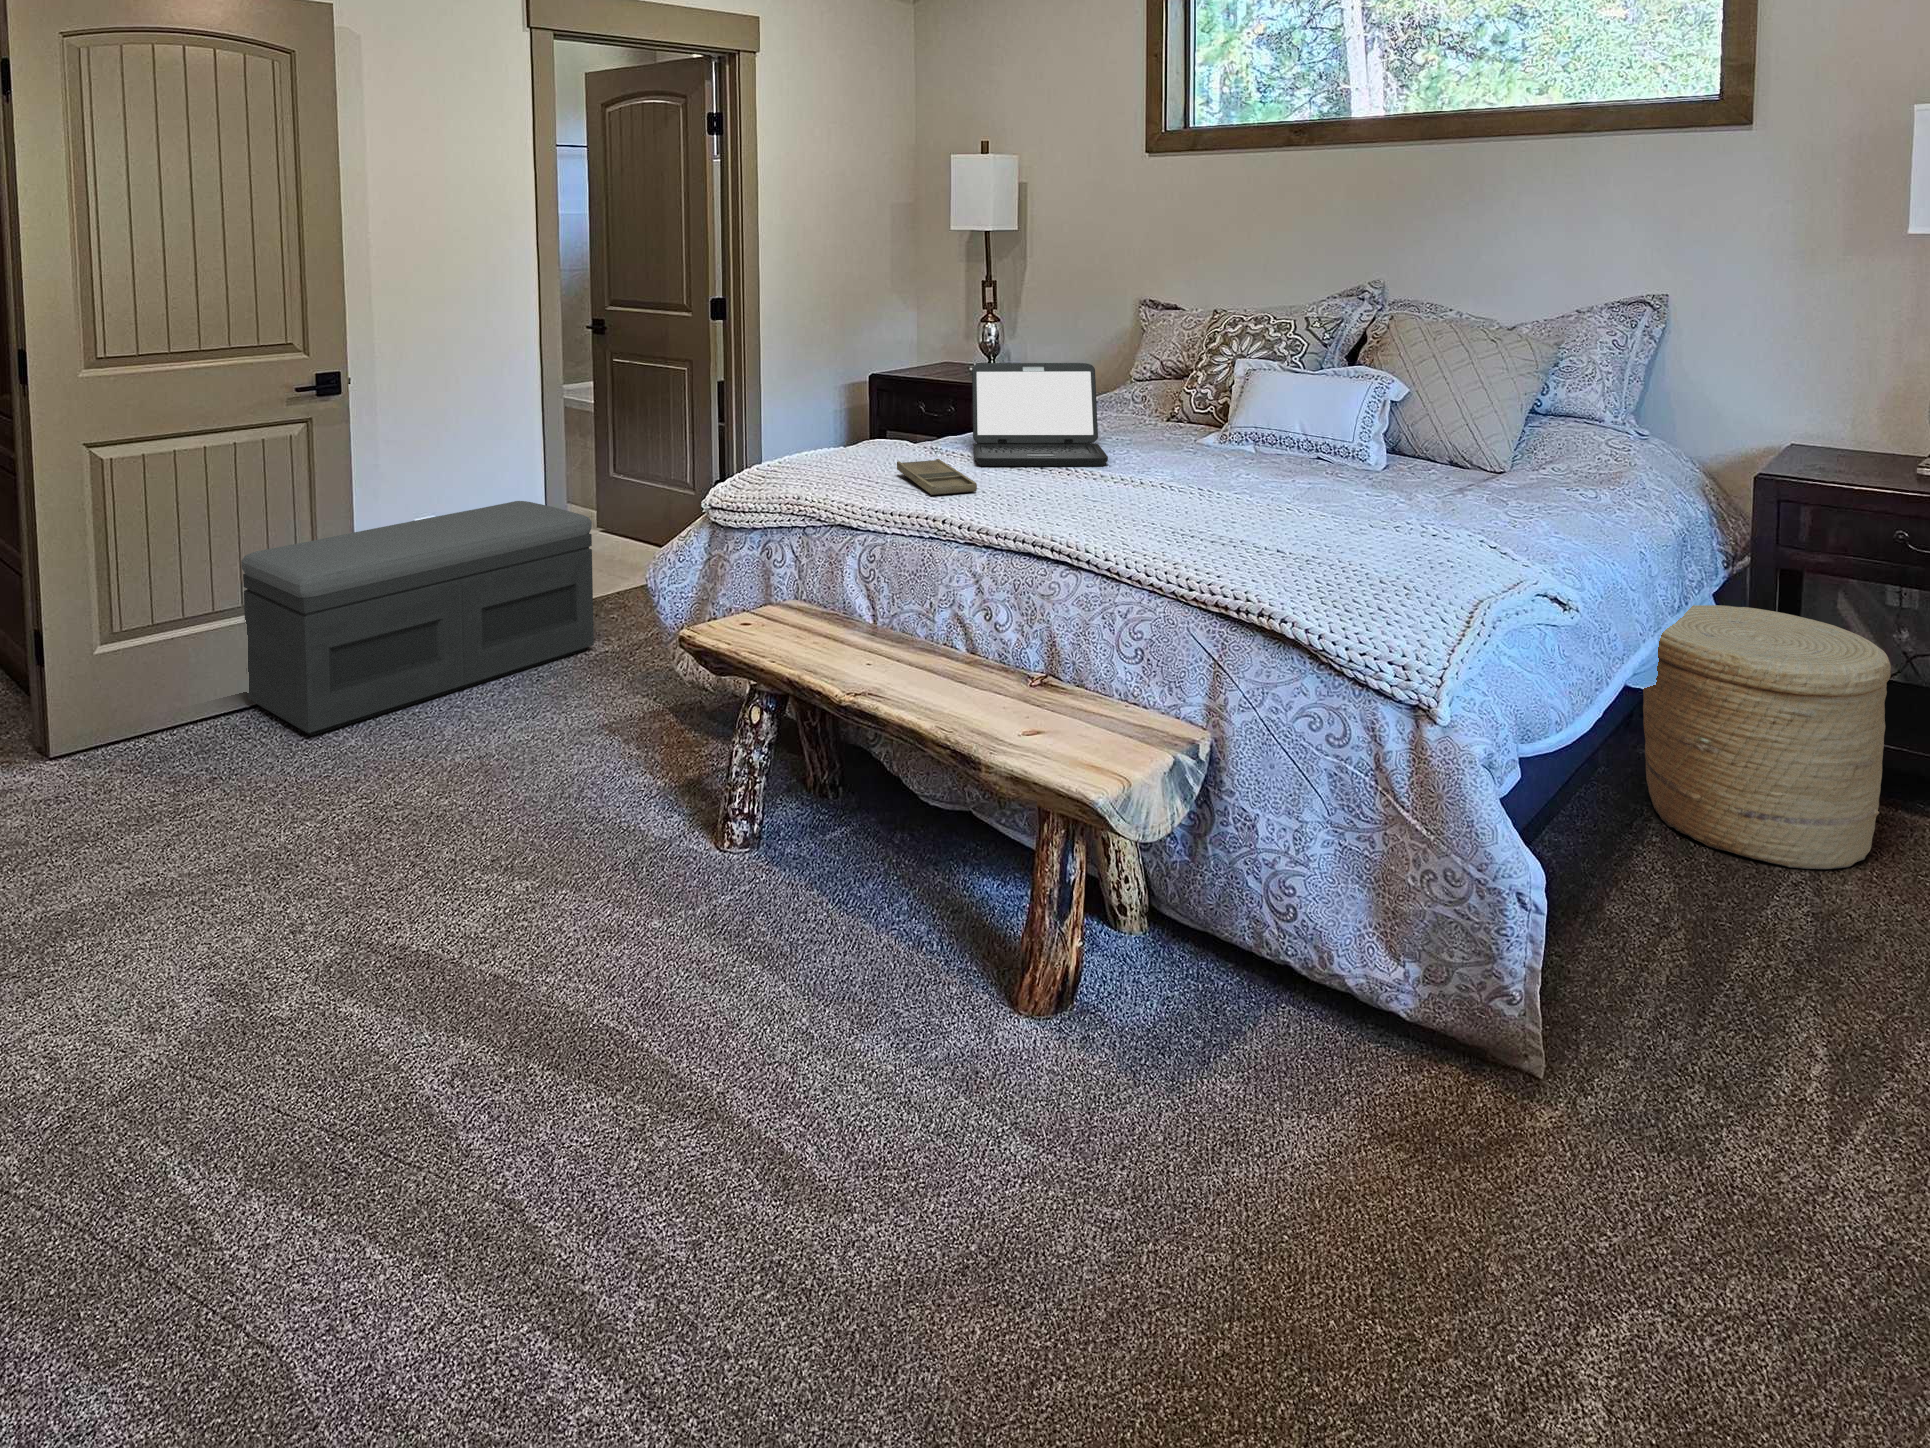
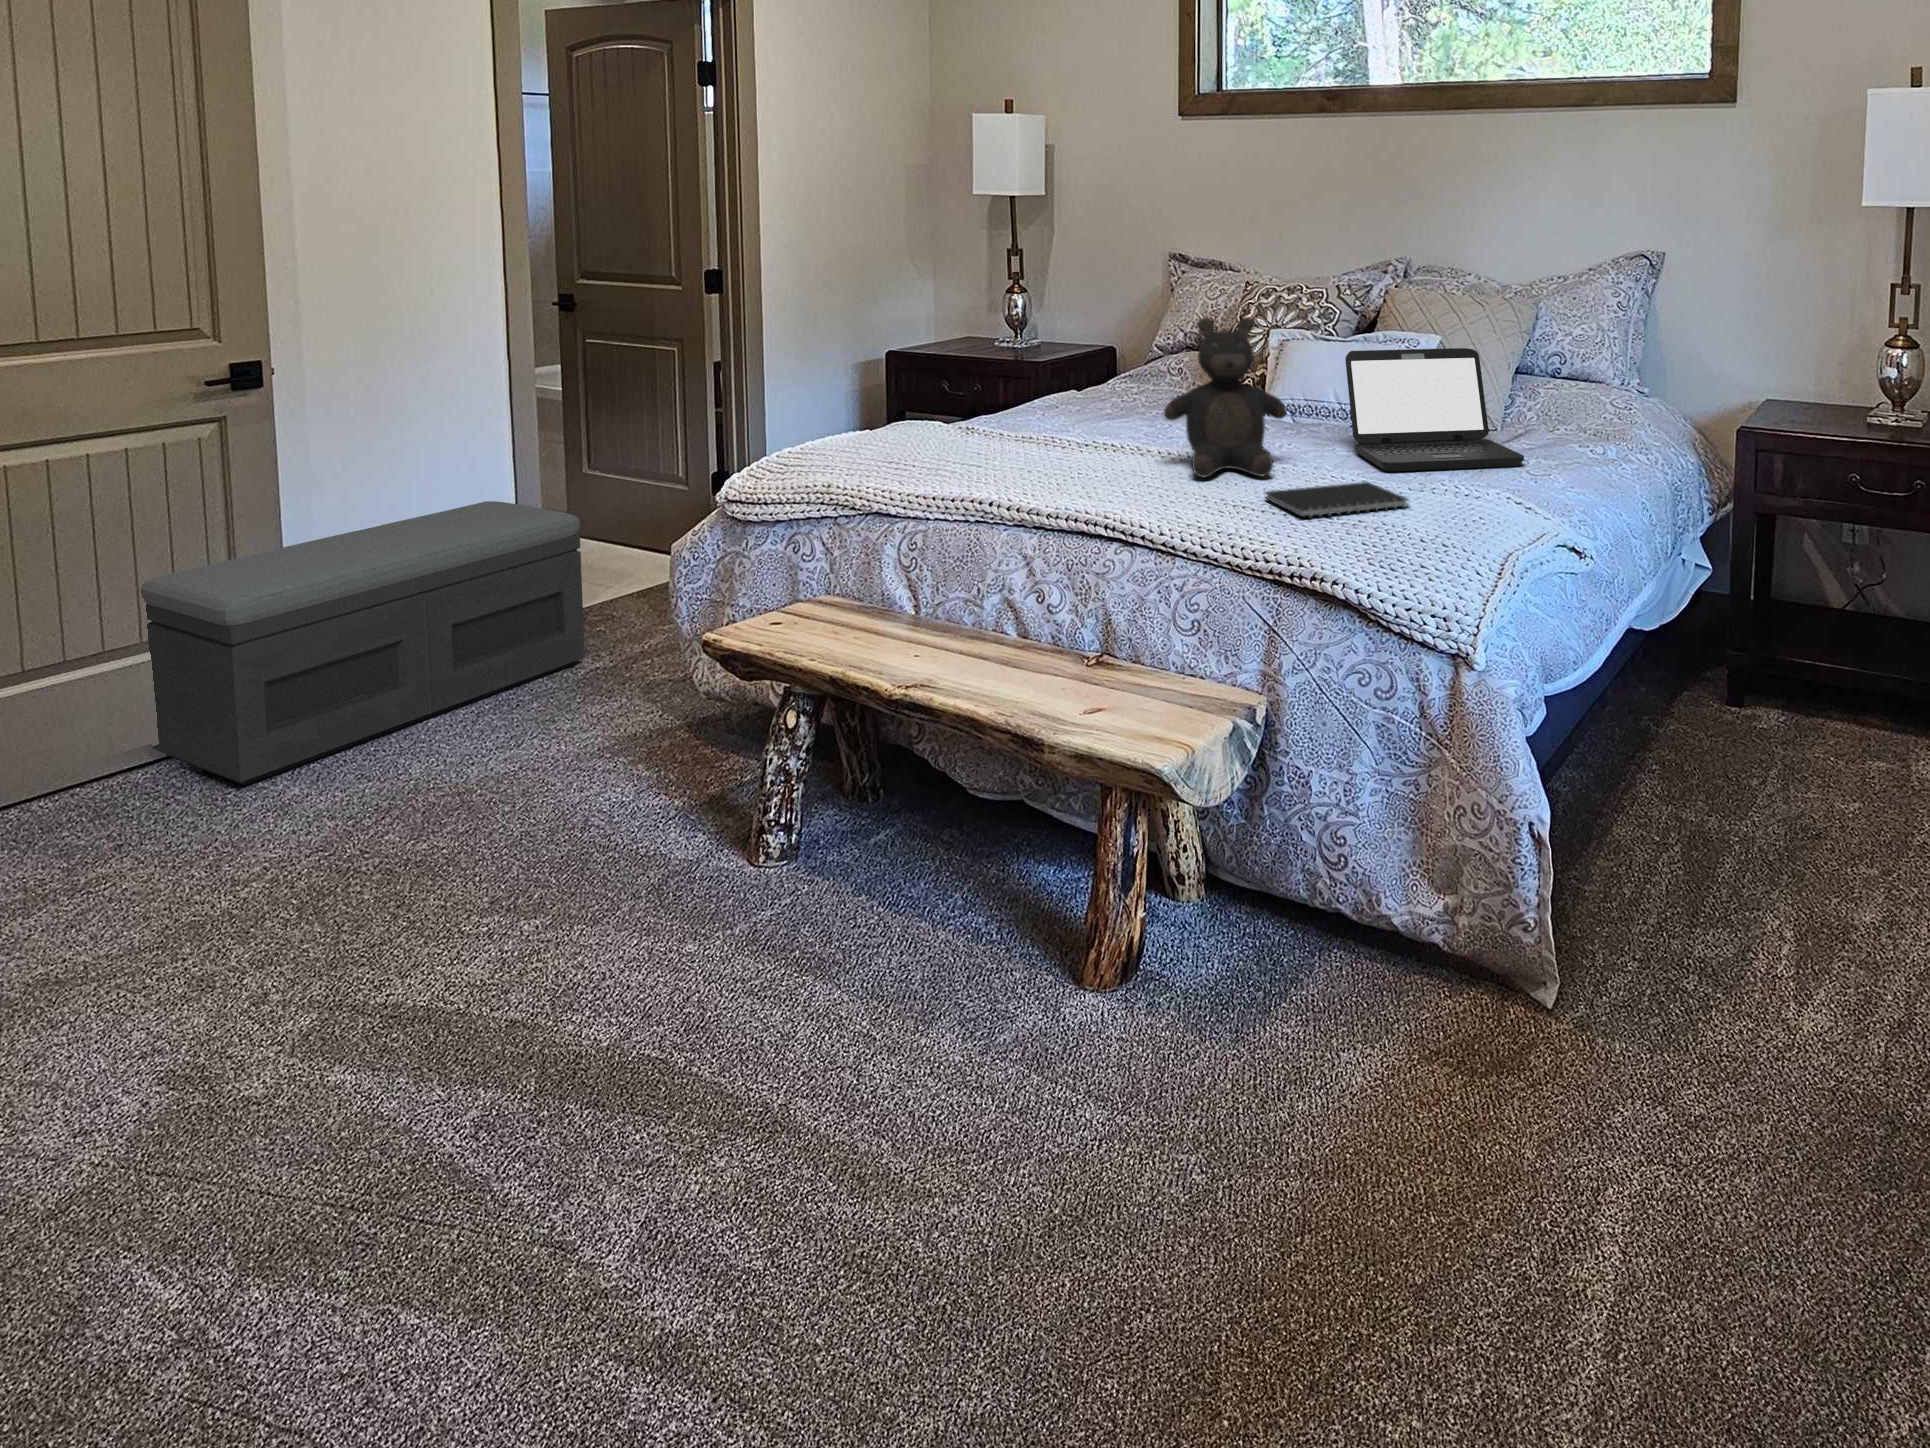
teddy bear: none [1116,347,1244,508] -> present [1163,317,1287,477]
laptop: present [972,363,1108,466] -> present [1345,348,1524,471]
tray: present [897,459,977,495] -> none [935,437,1022,475]
notebook: none [1215,518,1371,552] -> present [1265,482,1409,517]
woven basket: present [1643,605,1891,869] -> none [1637,546,1841,776]

